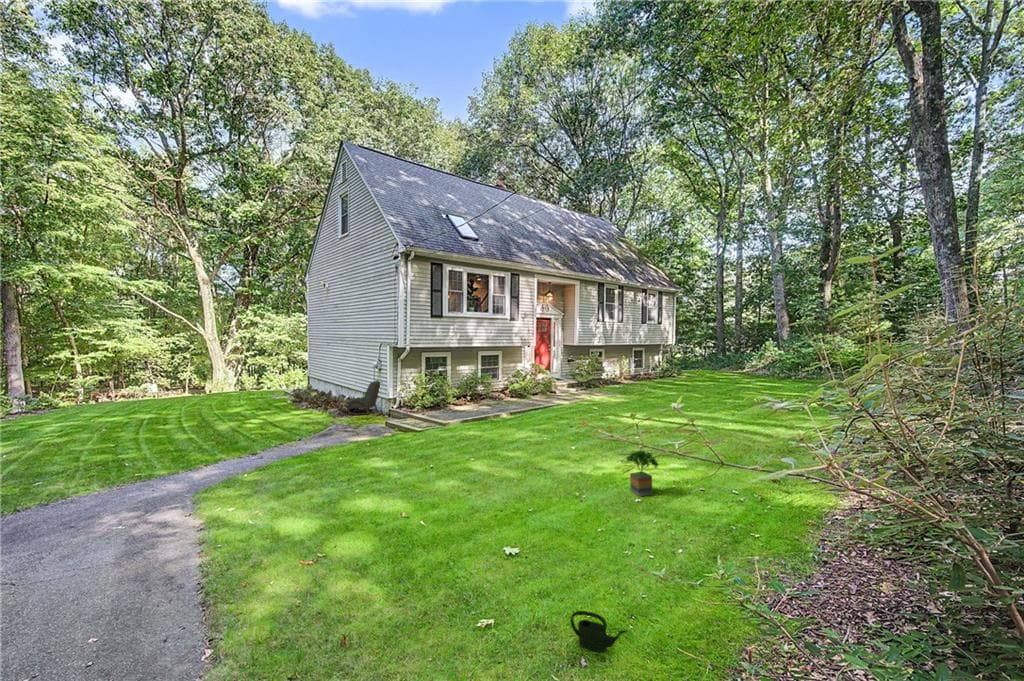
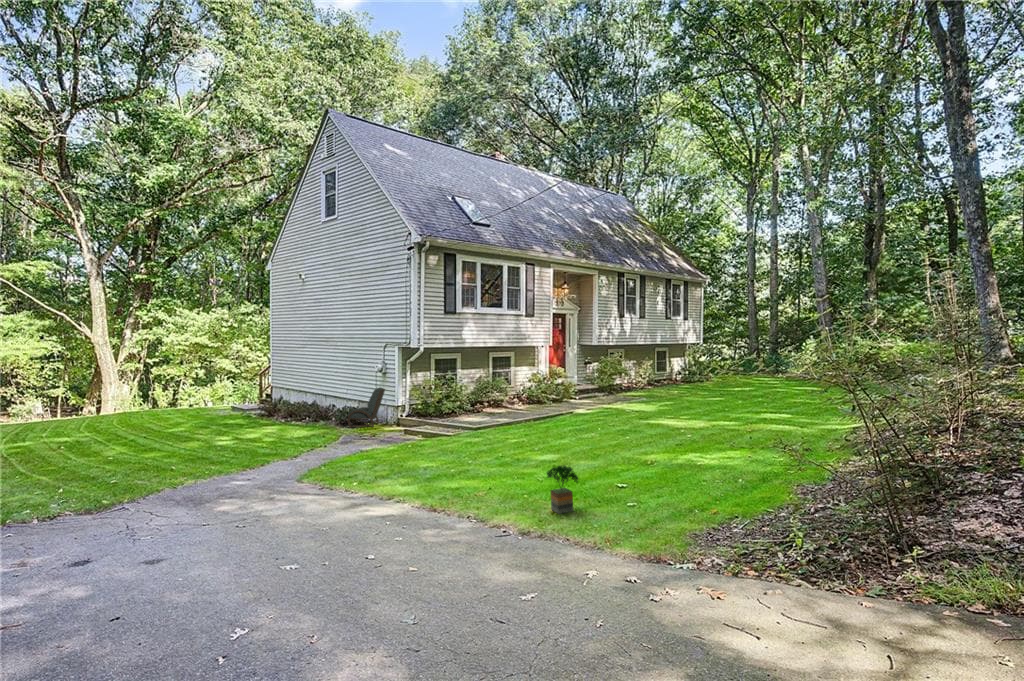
potted tree: present [627,451,658,497] -> present [546,465,578,514]
watering can: present [571,611,626,652] -> none [685,511,724,534]

